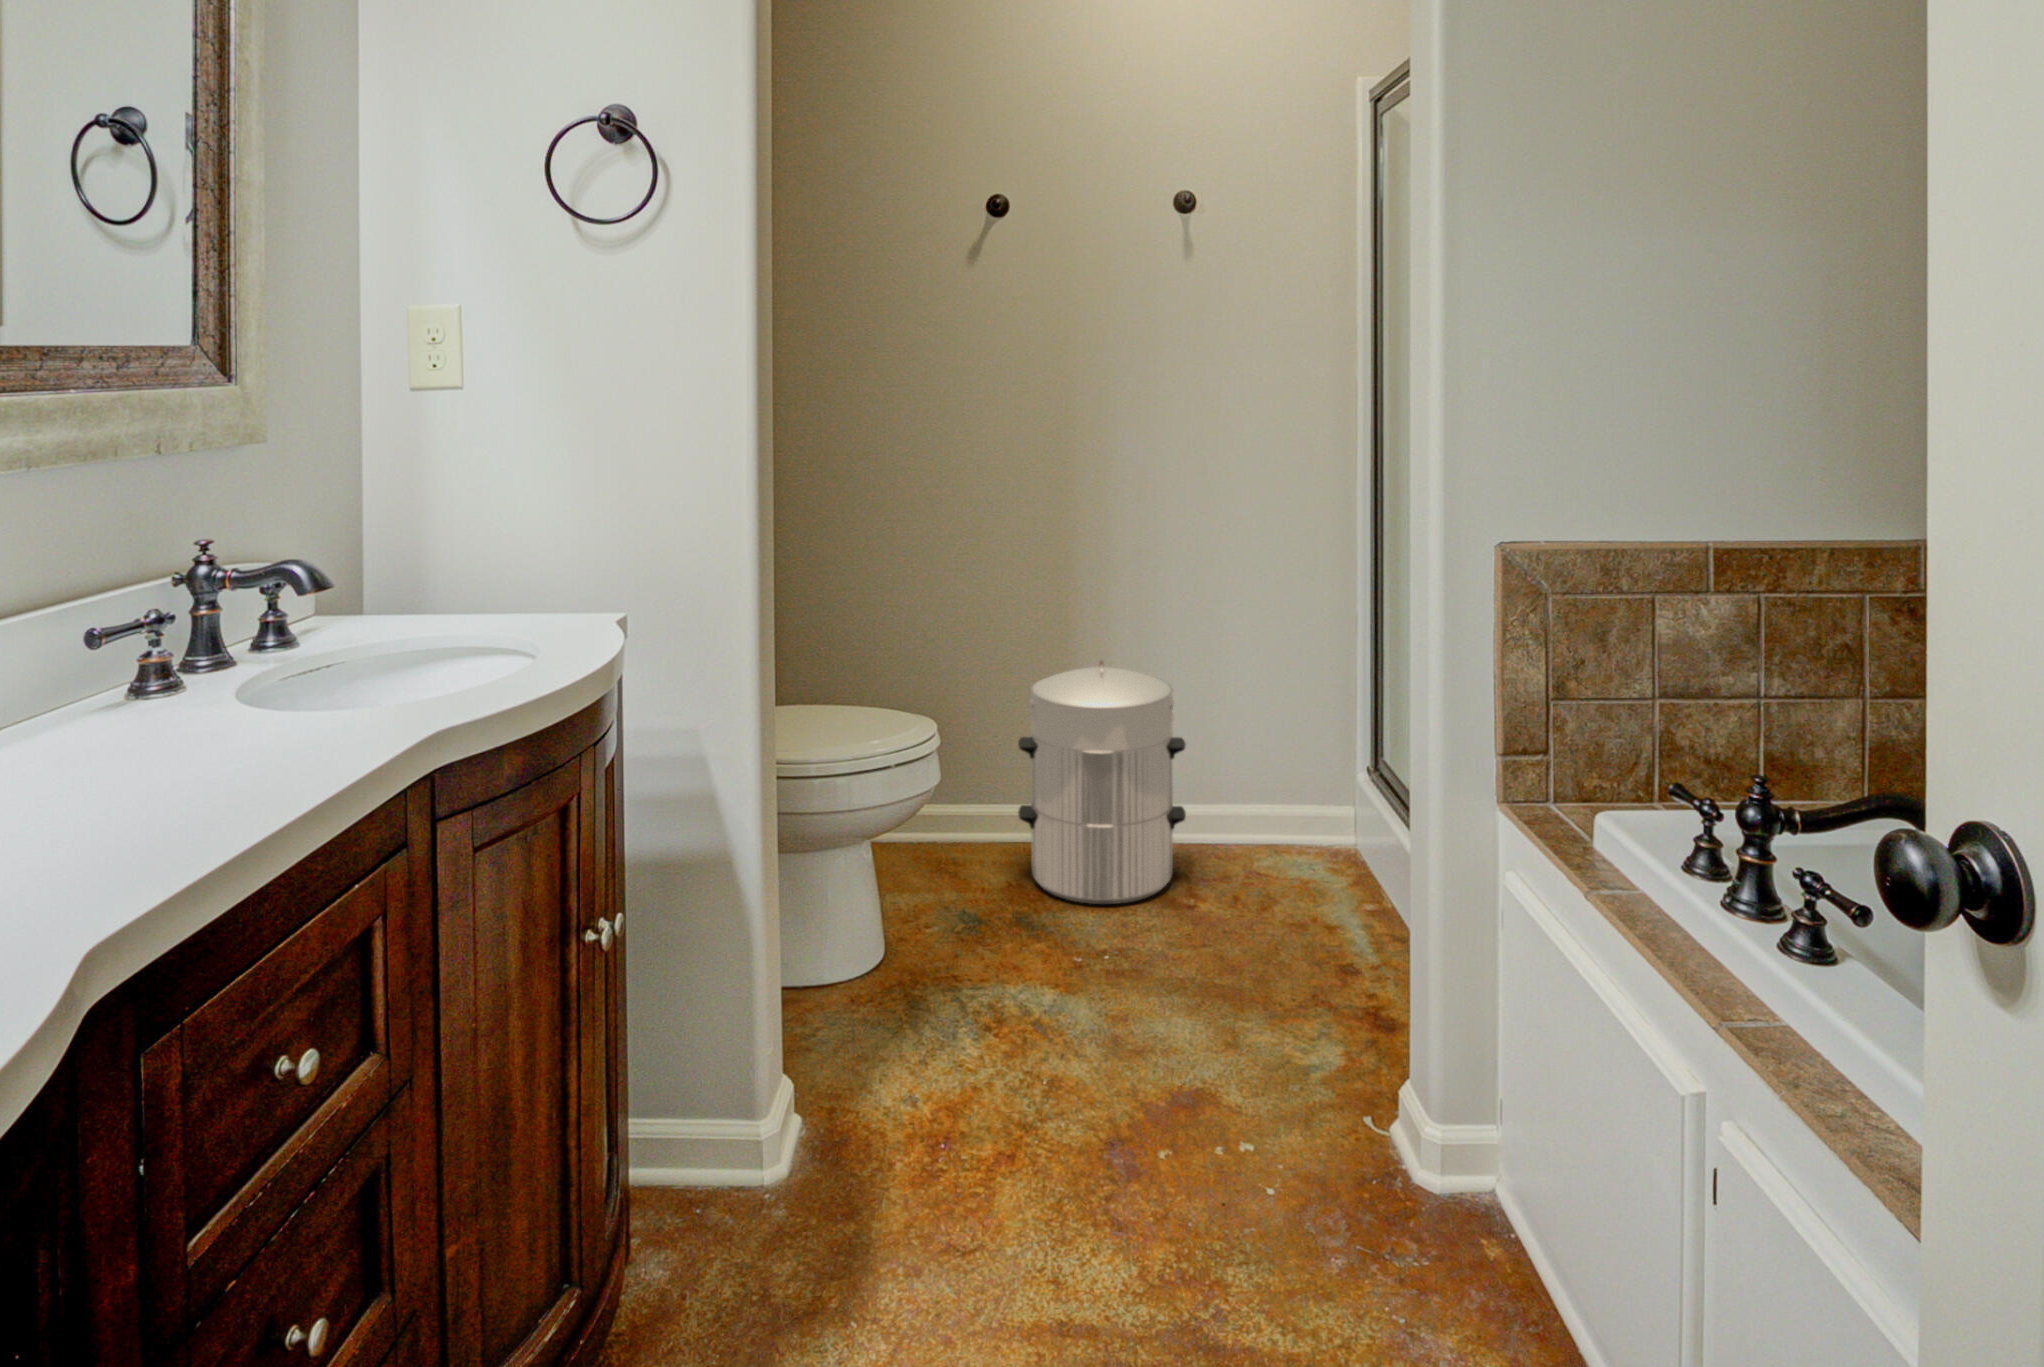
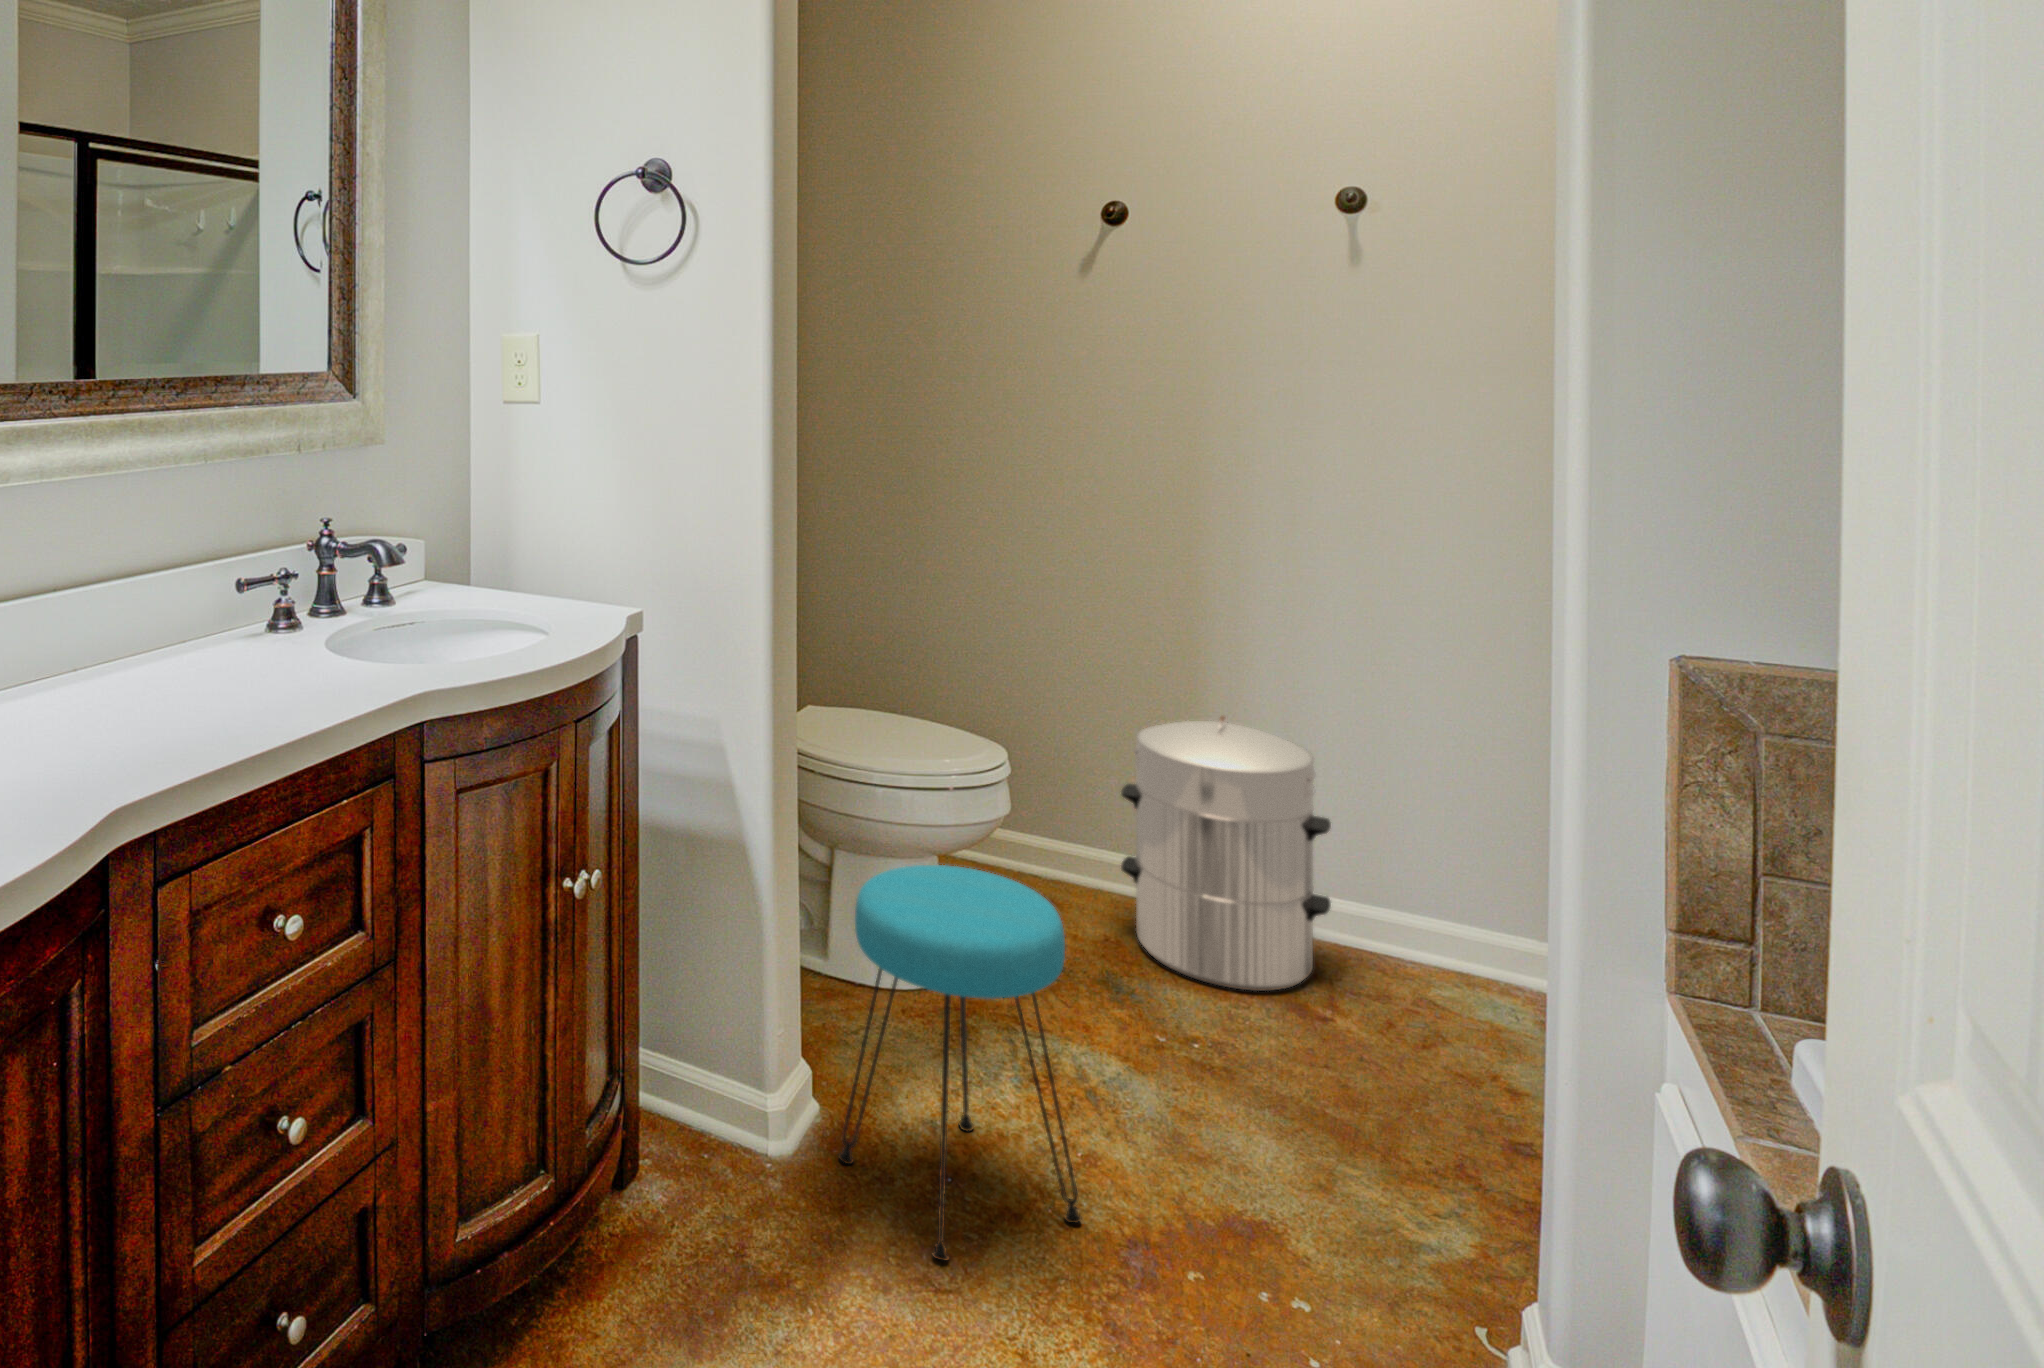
stool: none [836,835,1067,1222] -> present [839,865,1081,1261]

